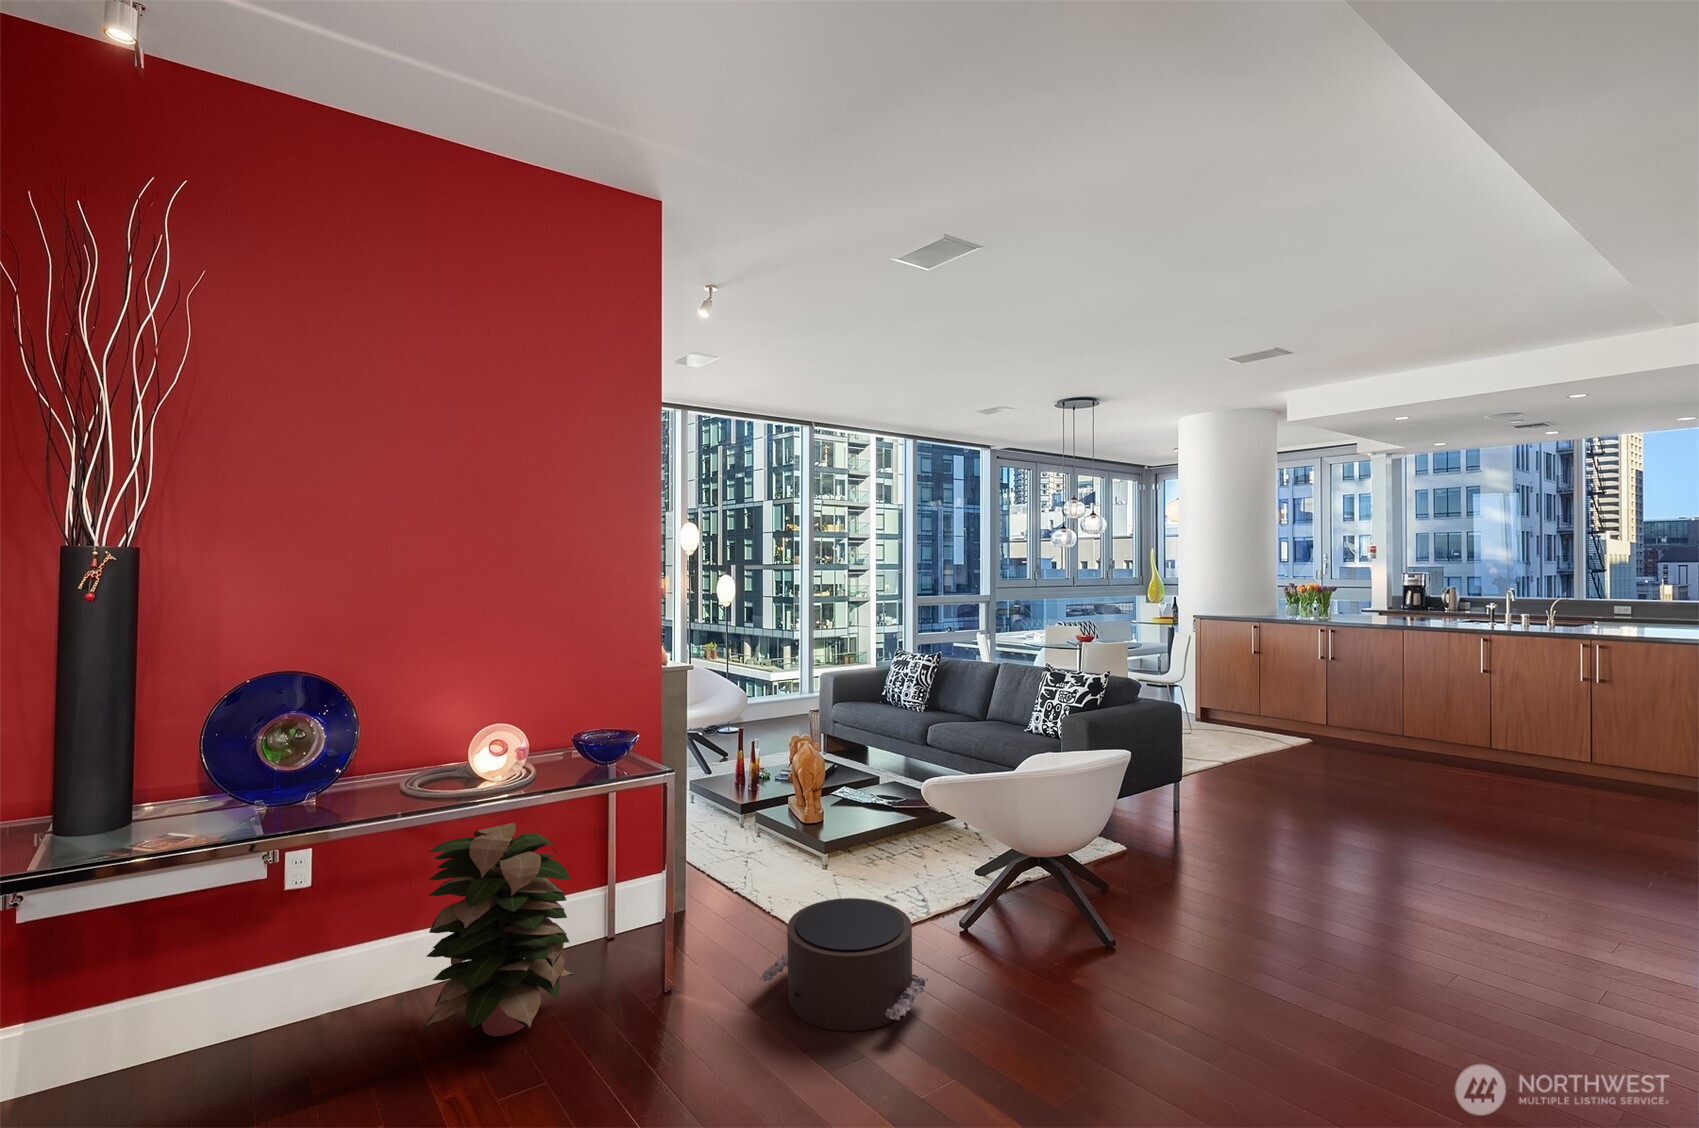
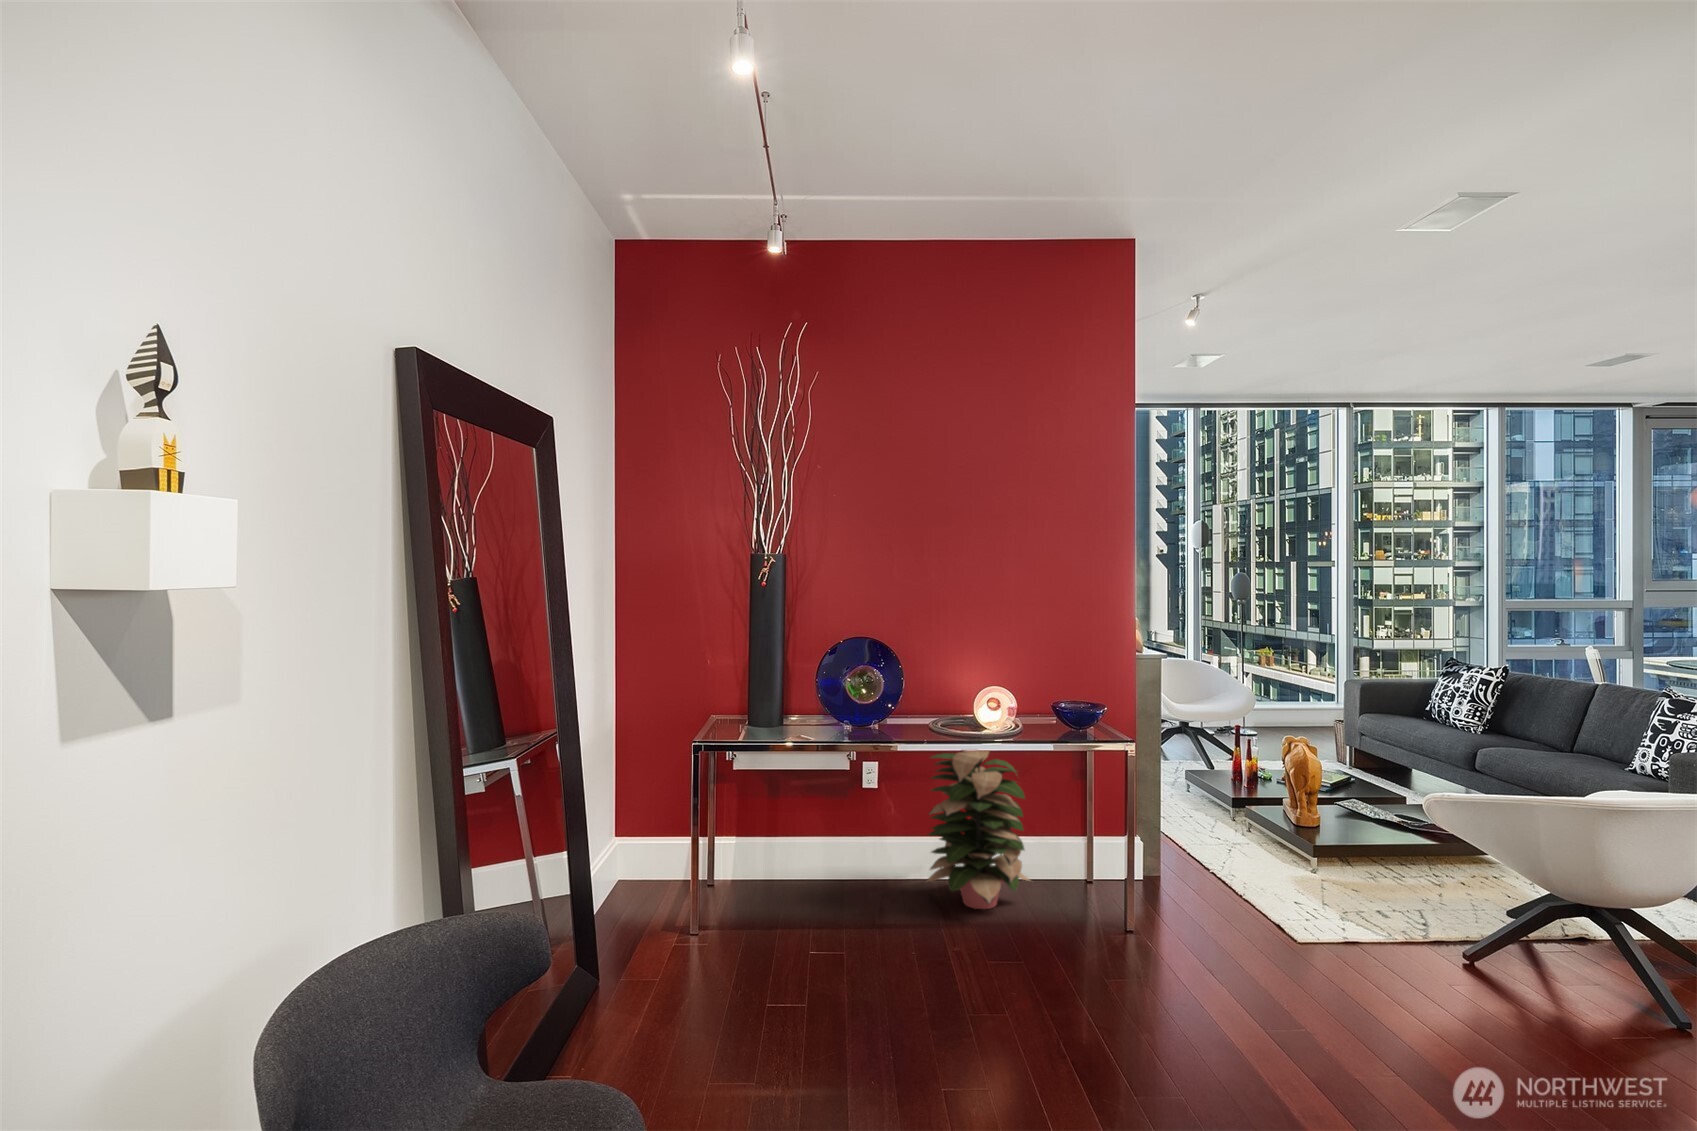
pouf: present [760,898,928,1031] -> none [1188,879,1369,1003]

